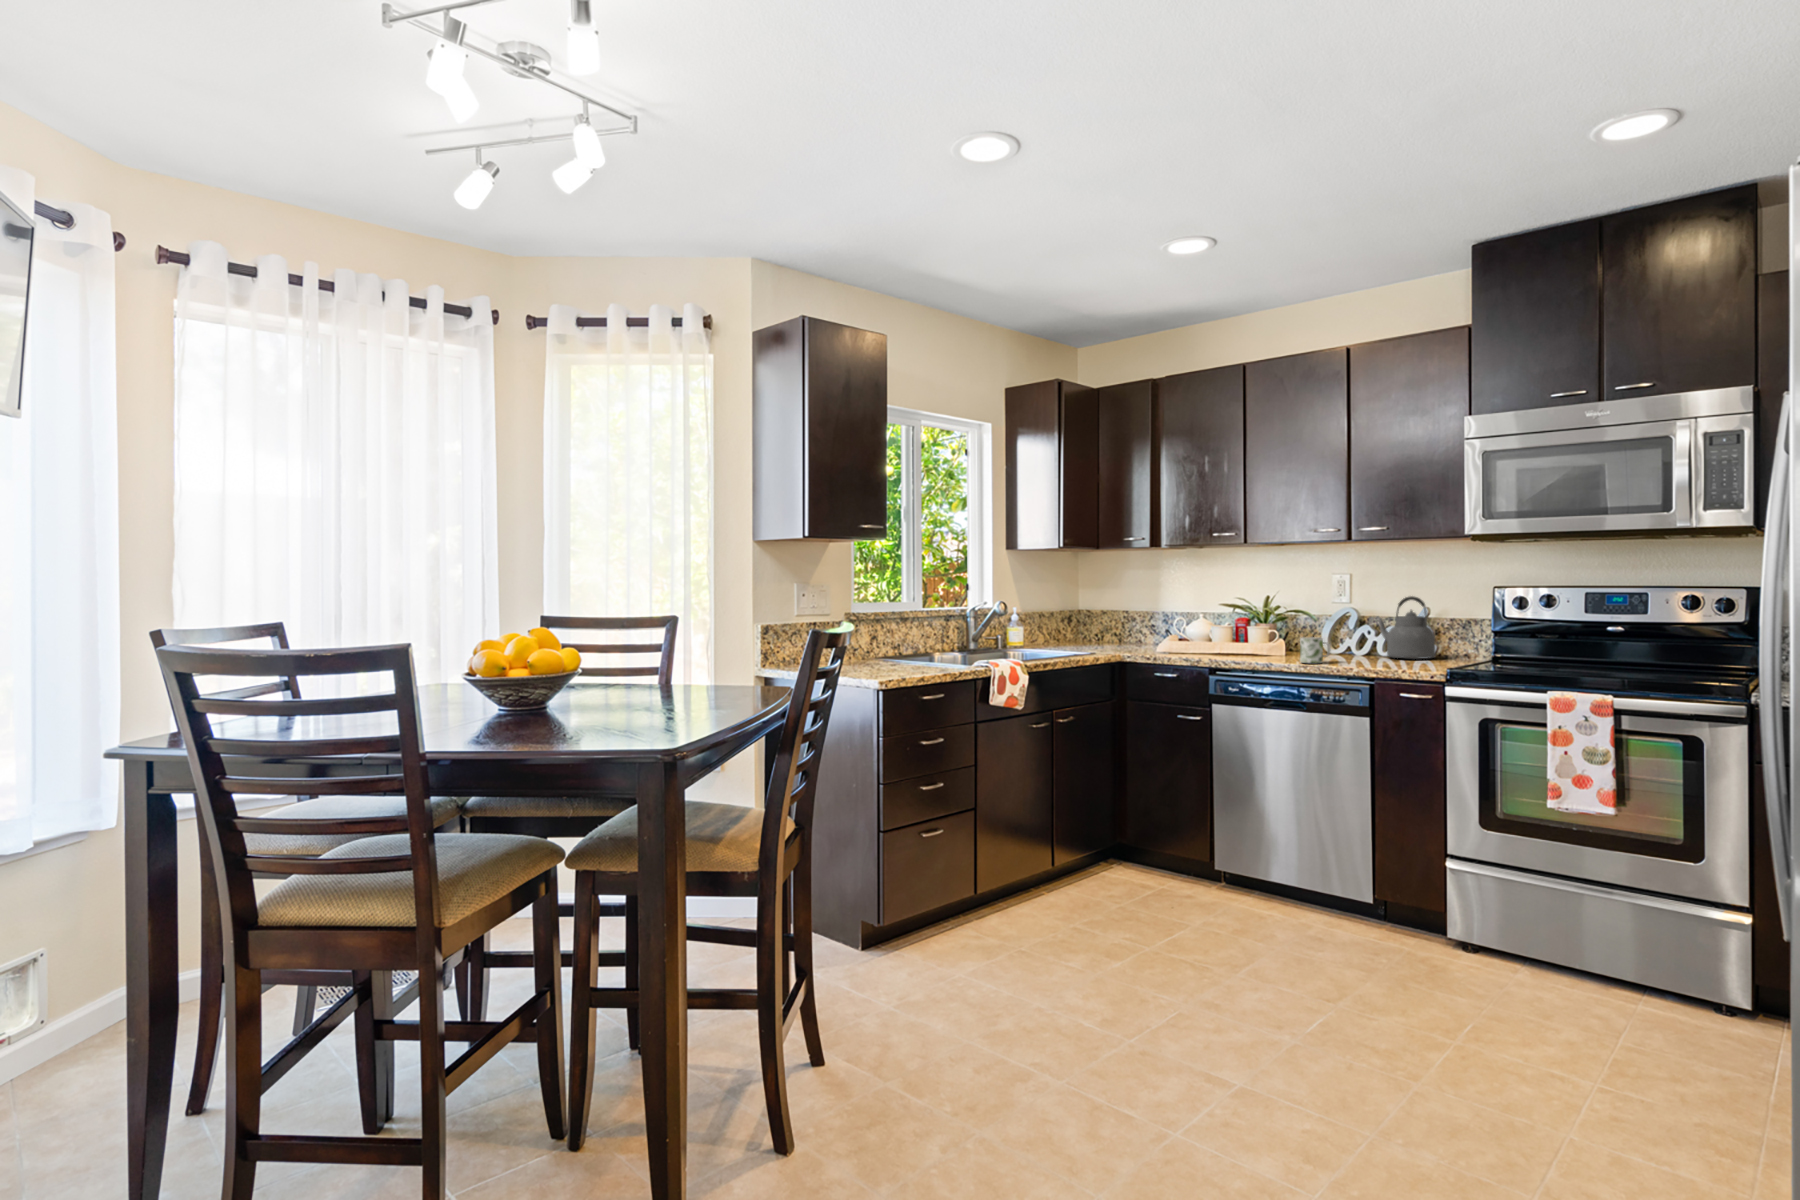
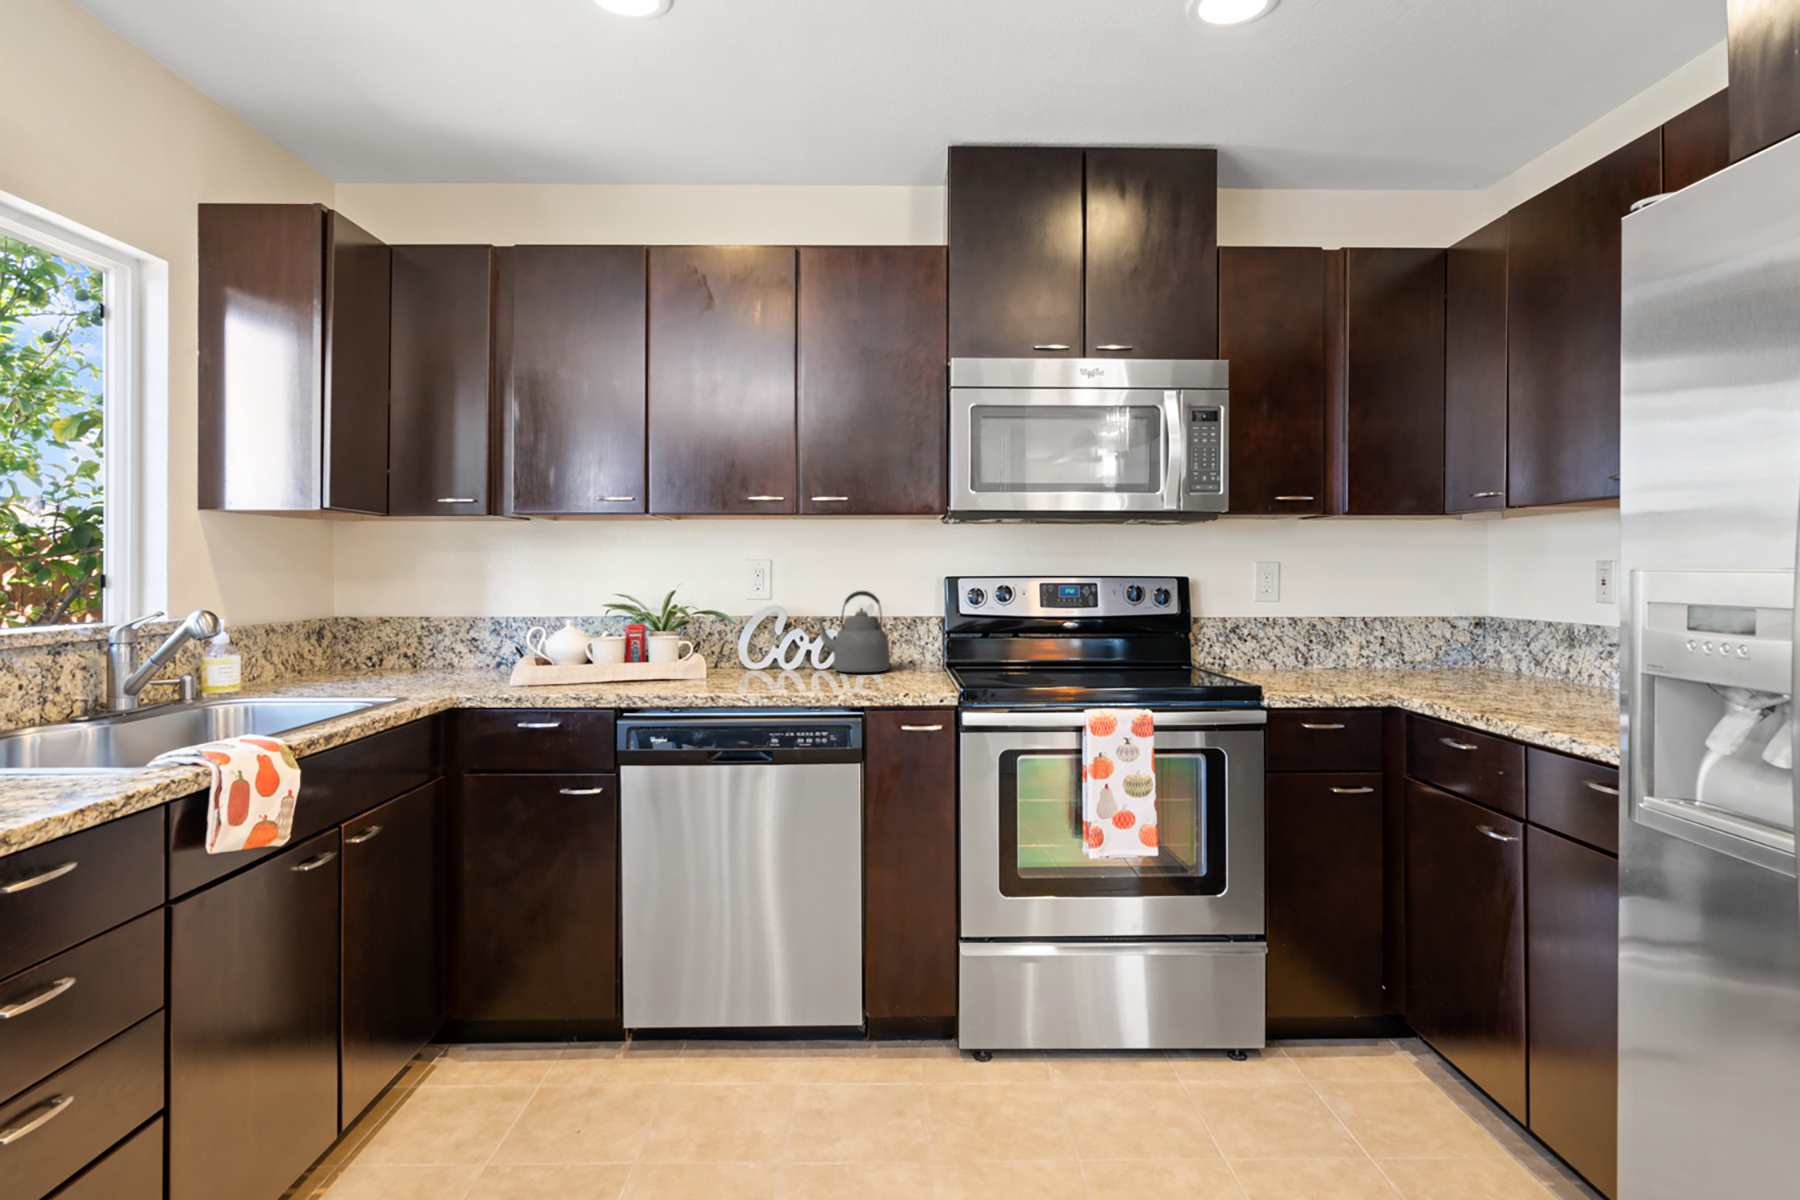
mug: present [1300,637,1331,663] -> none [744,651,781,690]

